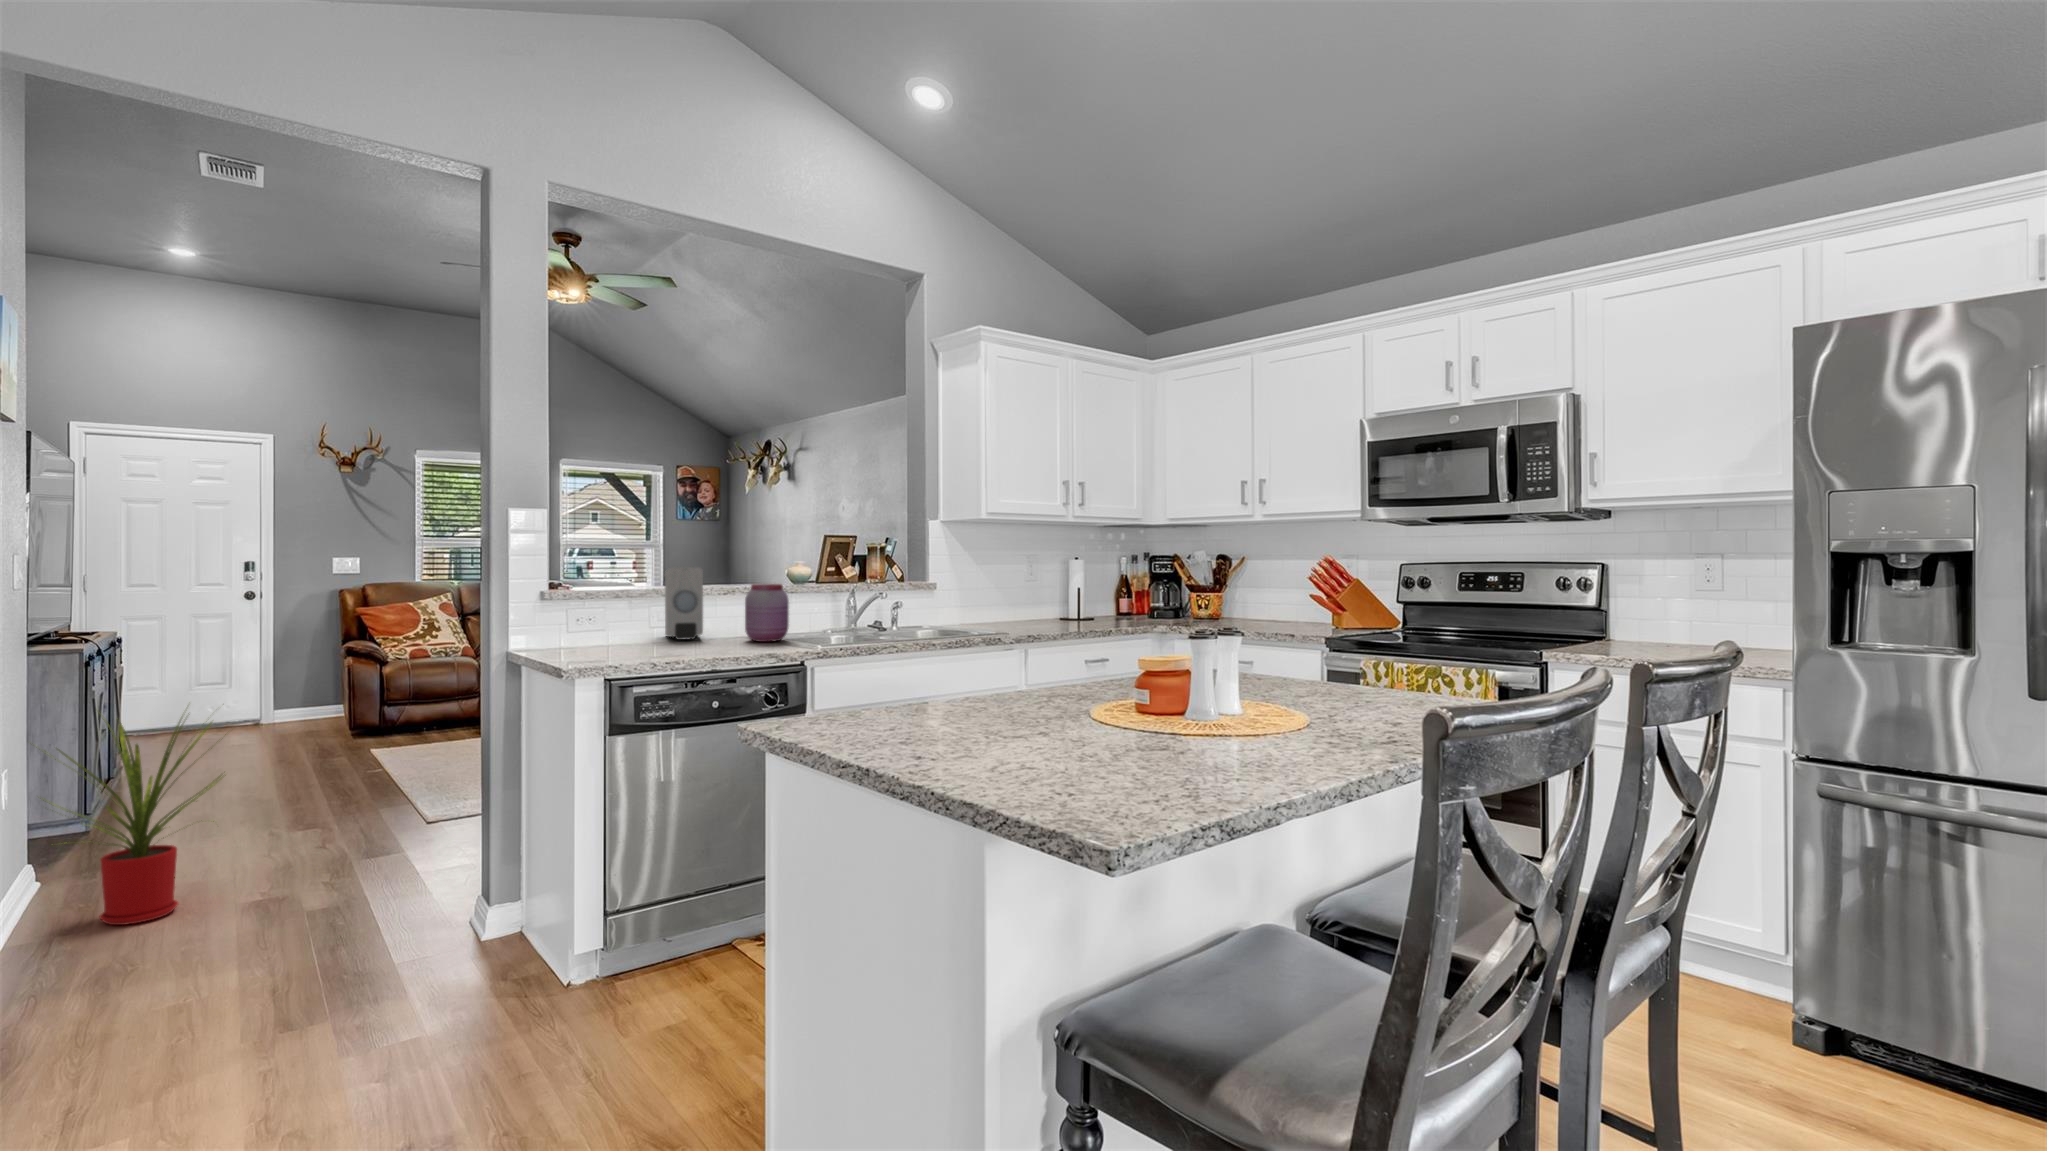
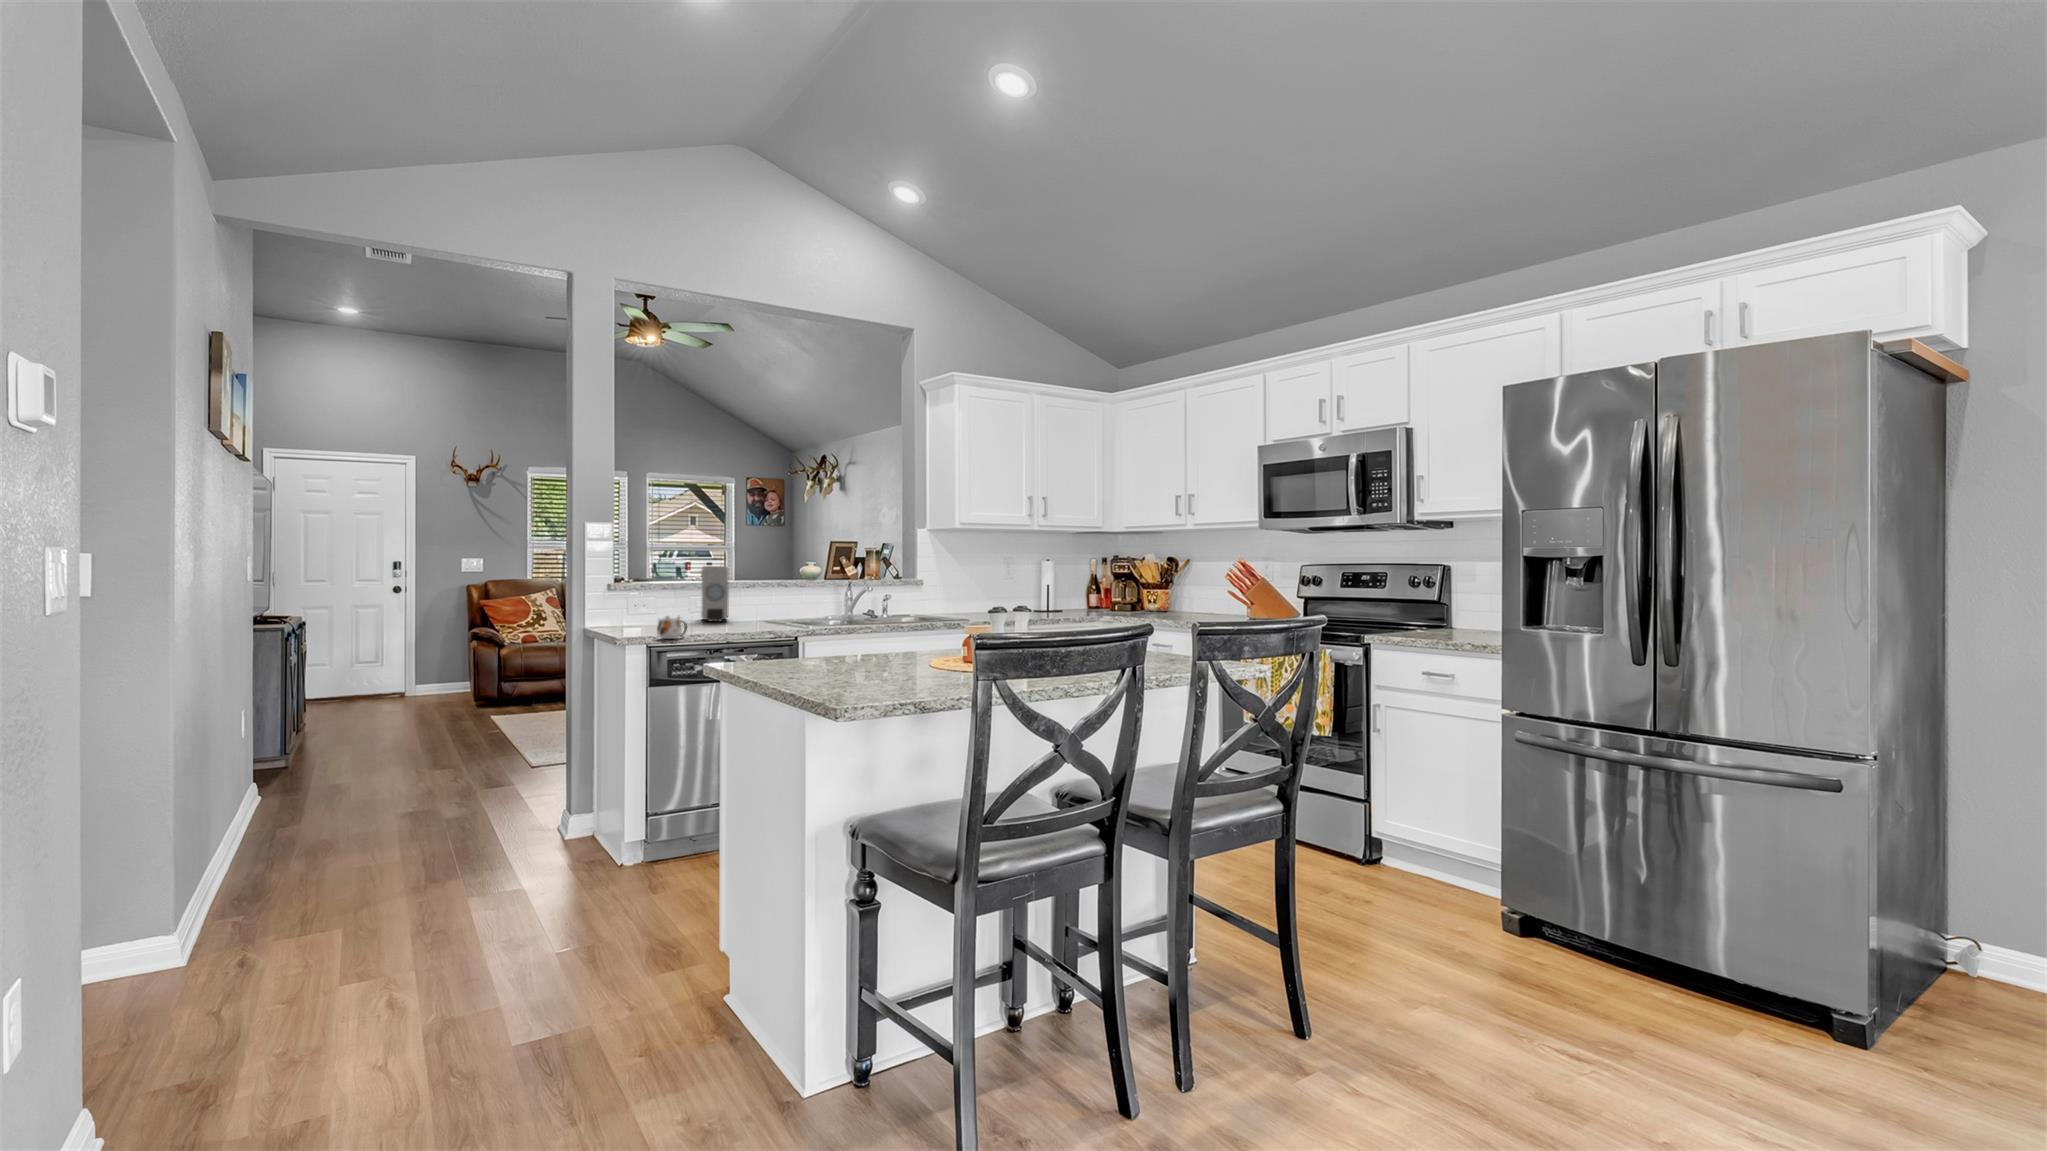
jar: present [745,584,789,642] -> none [760,579,793,624]
mug: none [618,635,660,667] -> present [657,616,687,639]
house plant: present [45,717,226,925] -> none [258,664,392,822]

